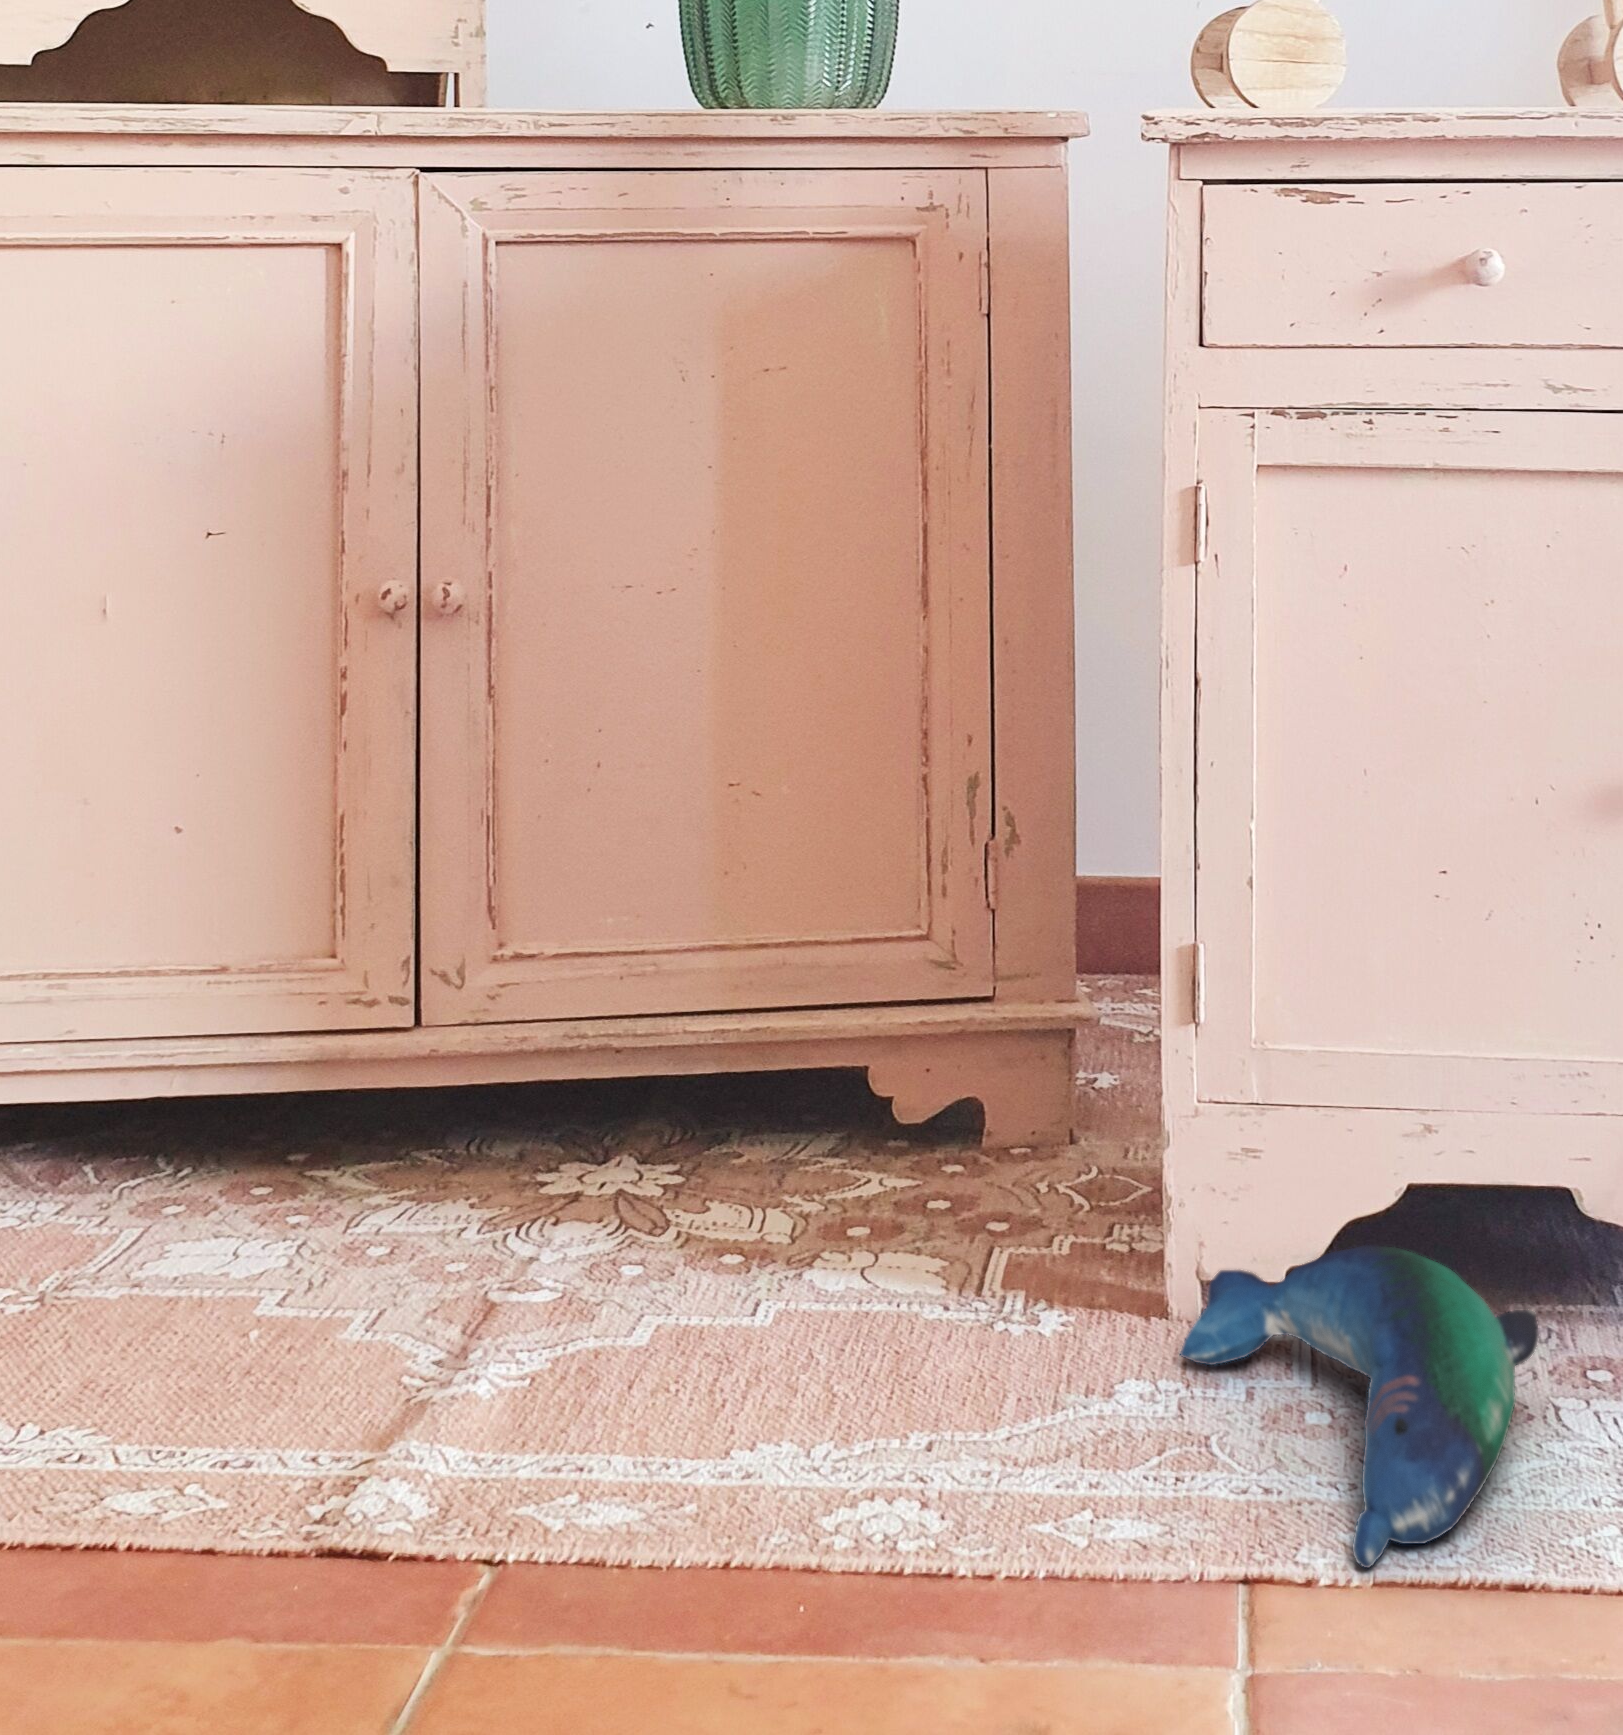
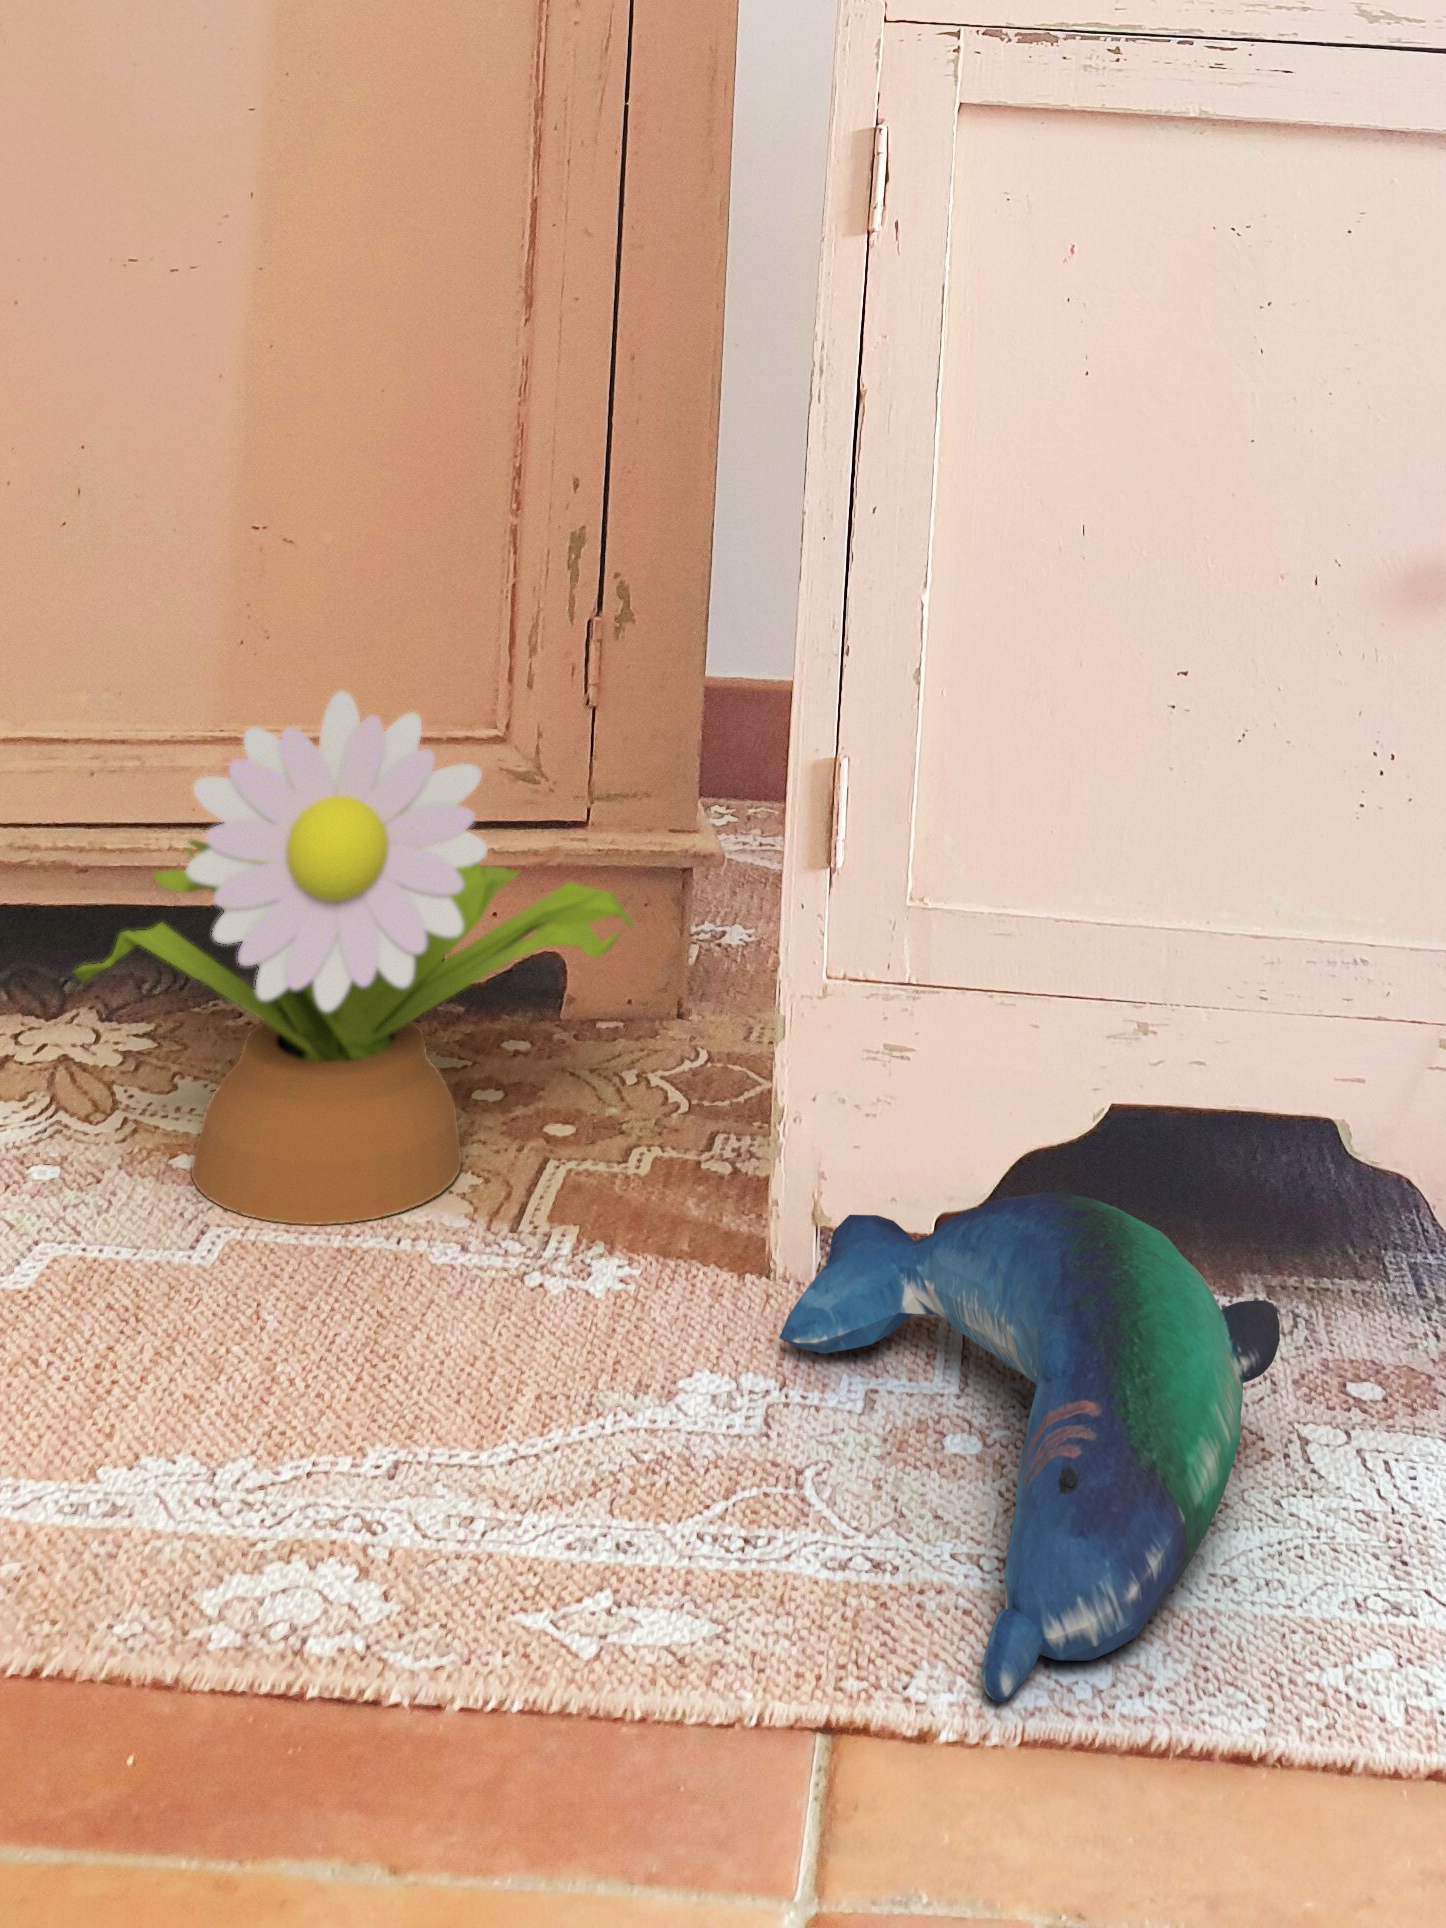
decorative plant: none [643,912,1036,1294] -> present [73,691,633,1225]

